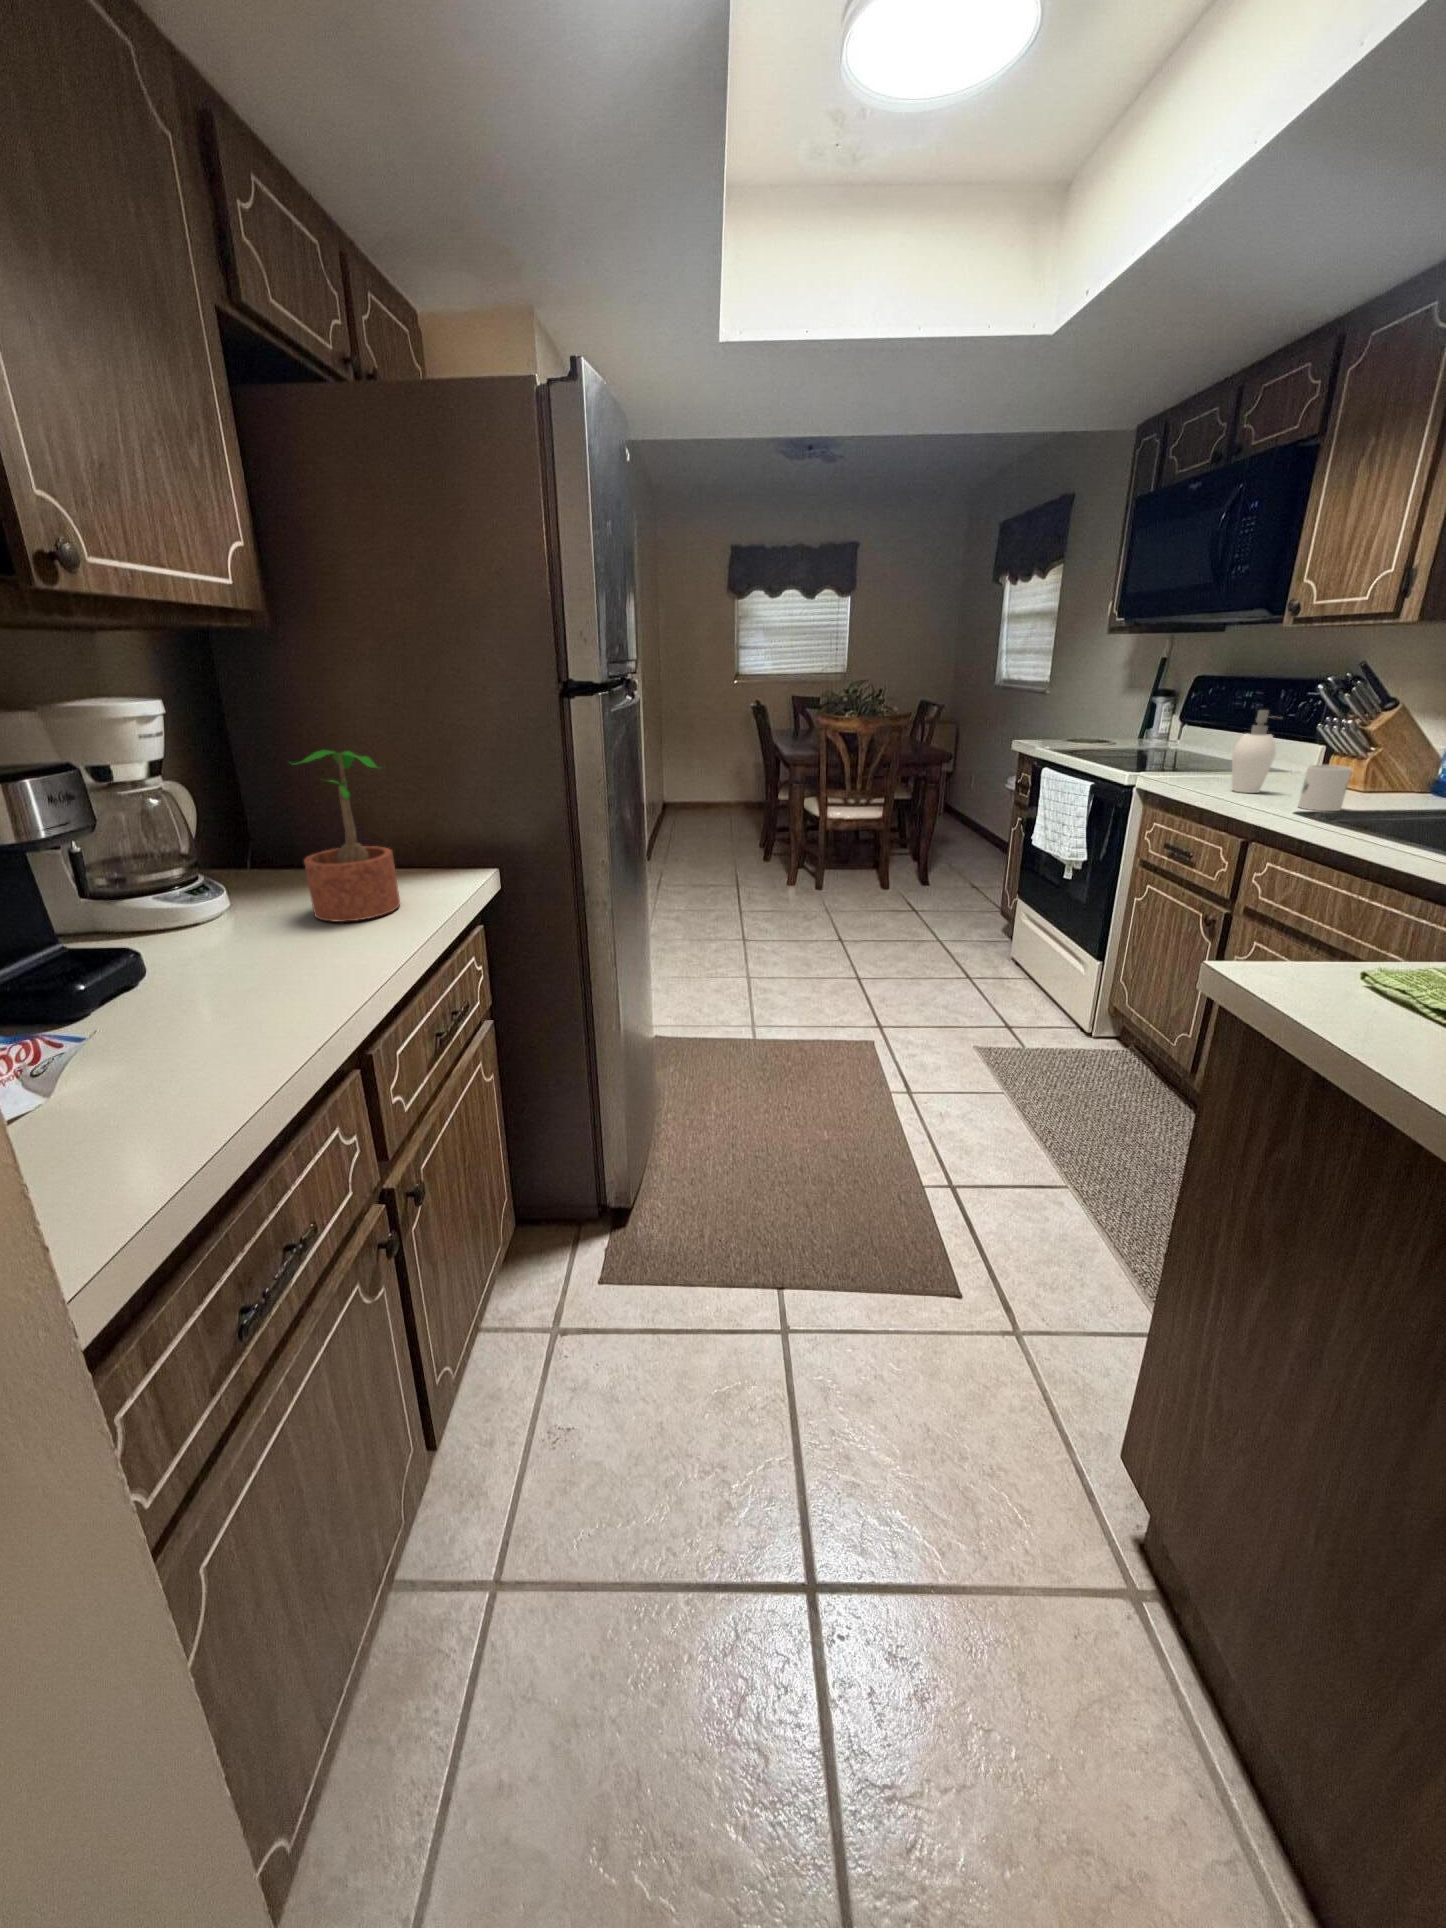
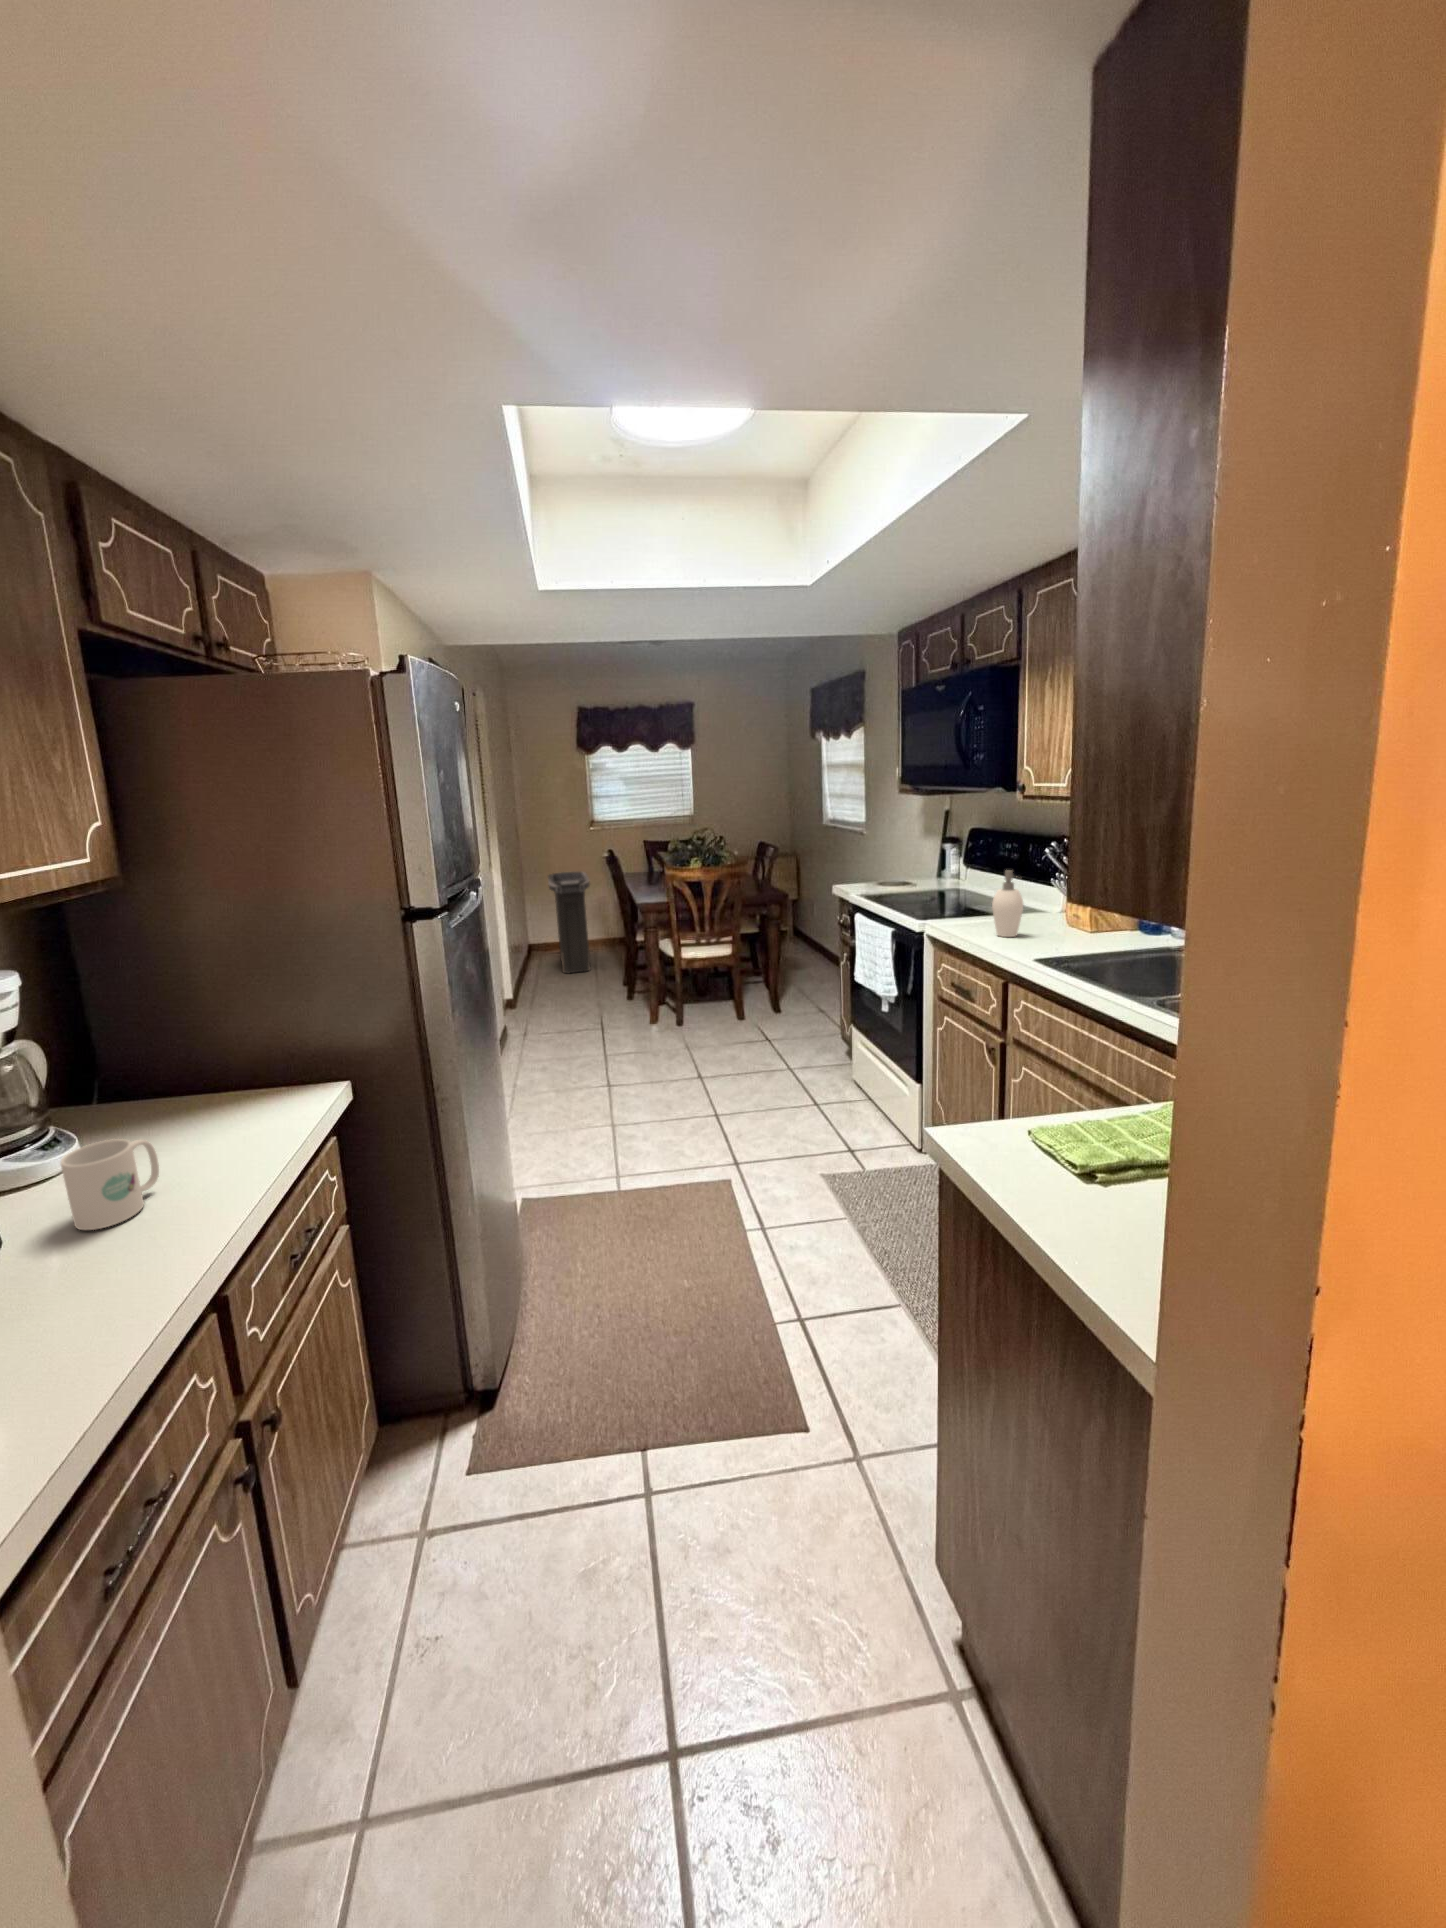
trash can: none [690,730,733,833] -> present [548,872,590,973]
potted plant: present [294,750,400,922] -> none [142,1002,253,1161]
mug: present [1298,765,1352,811] -> present [61,1139,159,1230]

